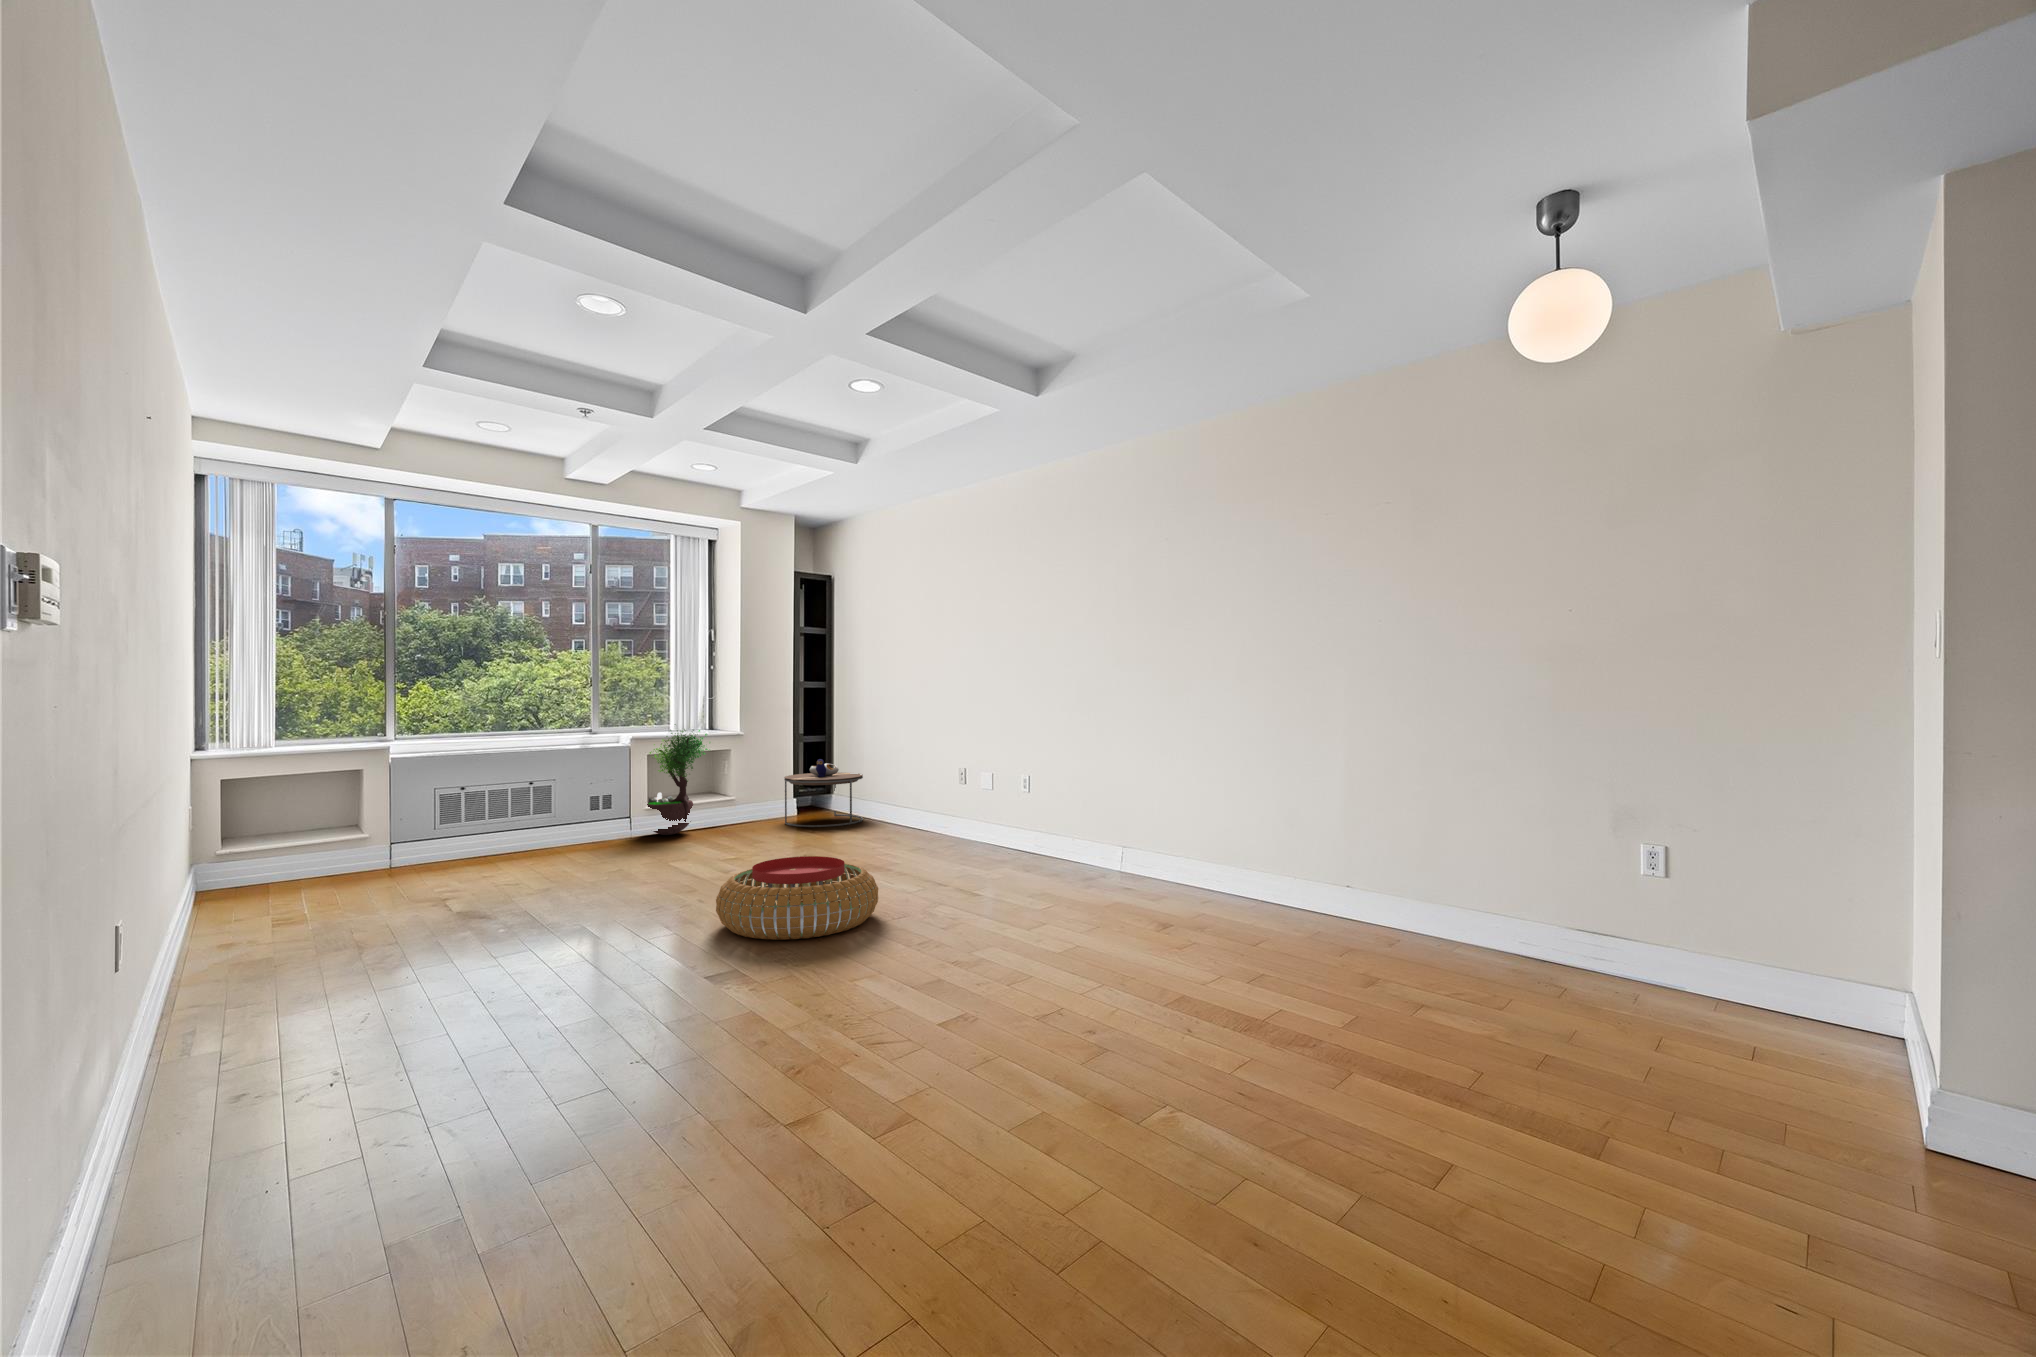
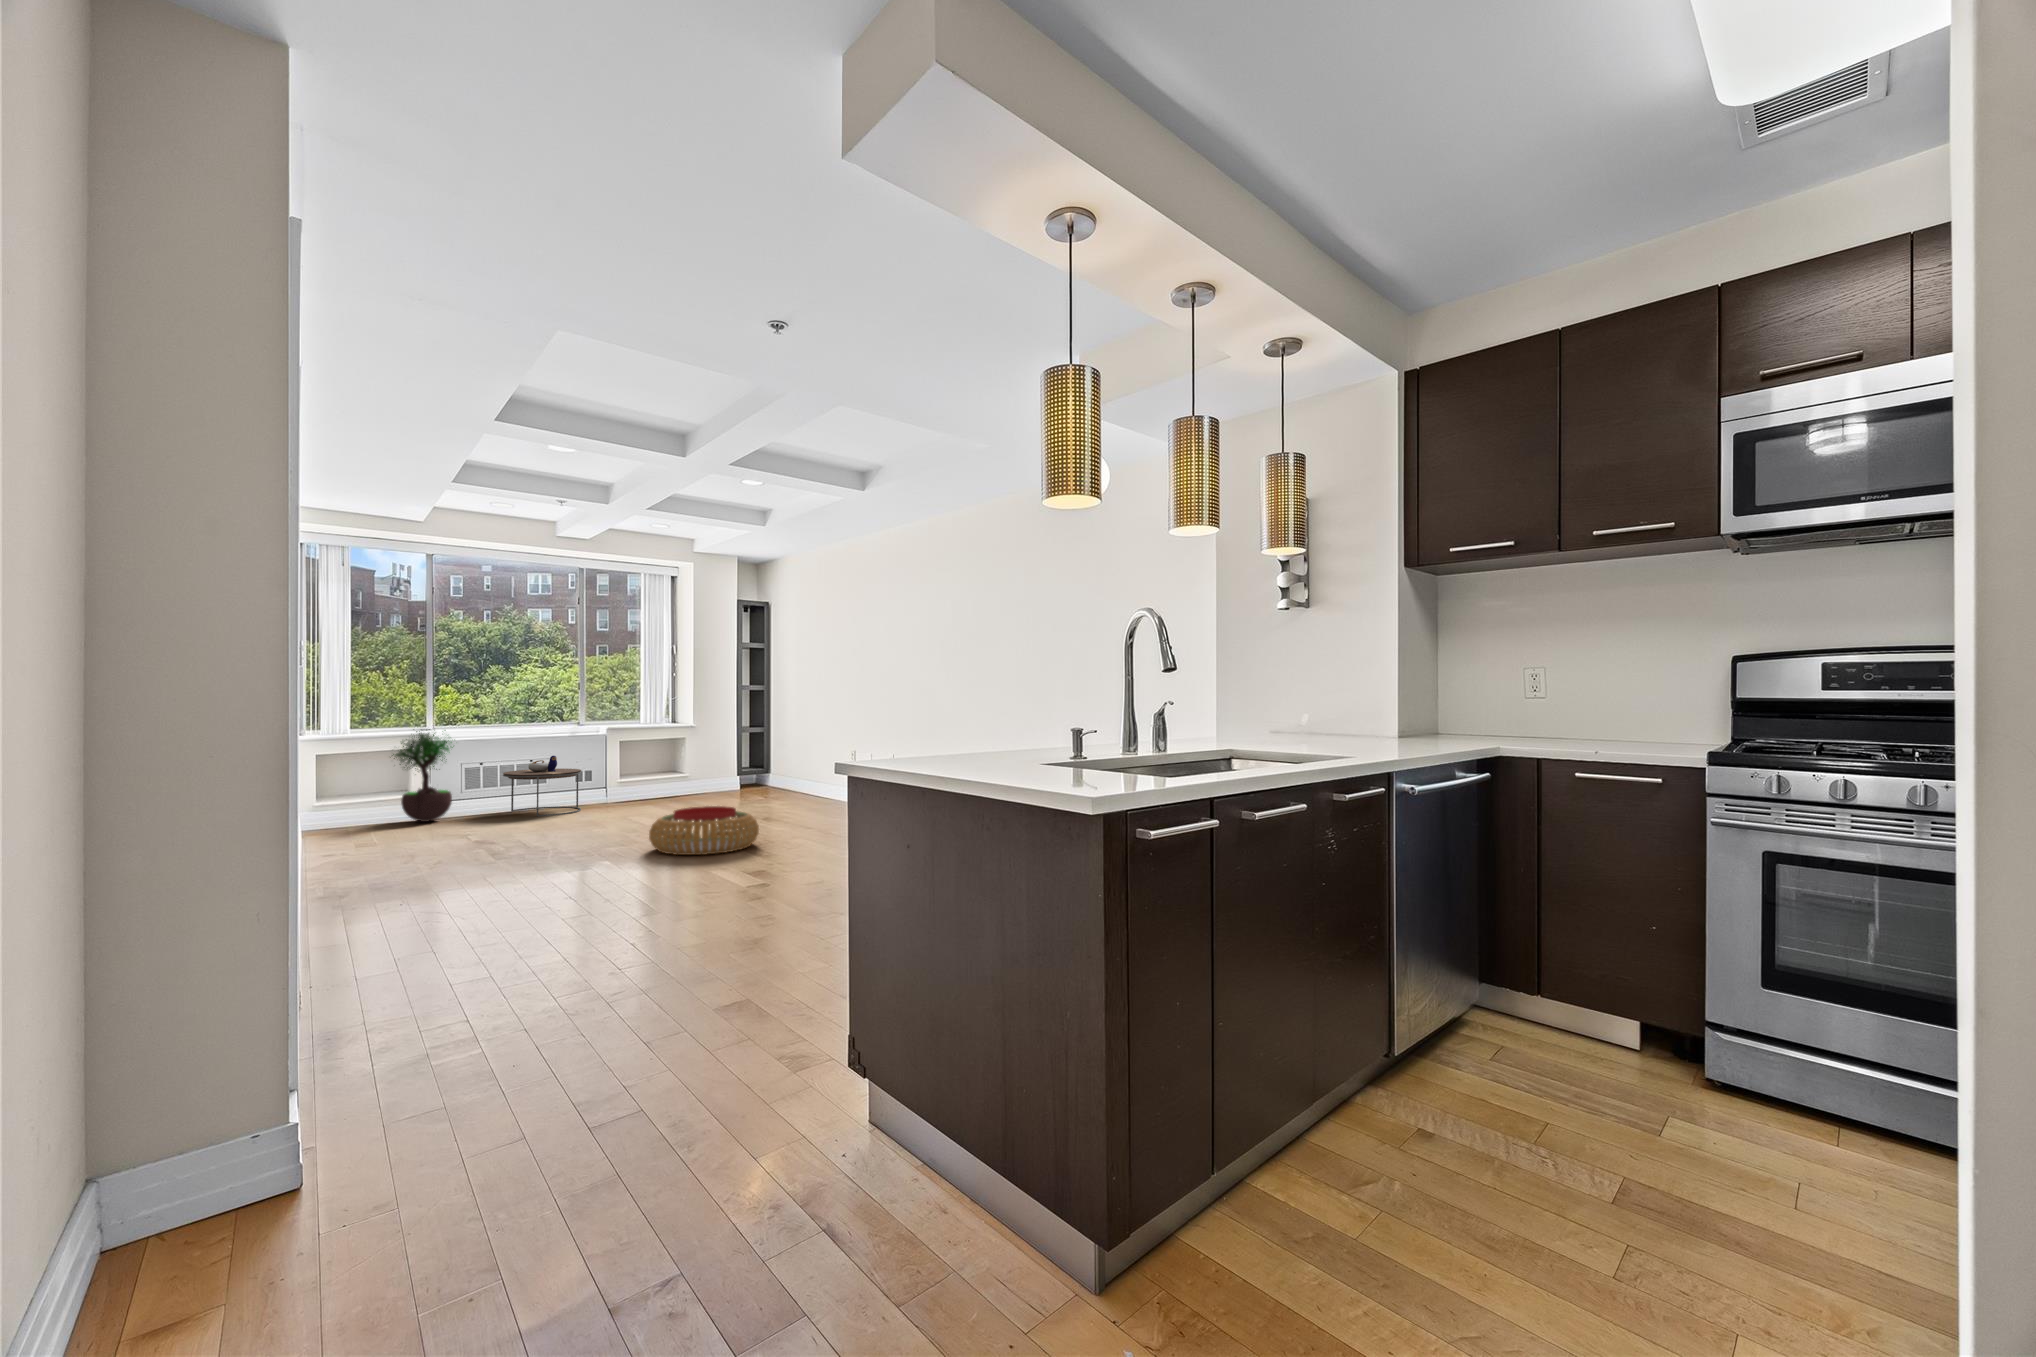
potted tree: present [647,724,708,835] -> present [392,729,453,822]
side table: present [784,759,863,827] -> present [503,756,581,817]

